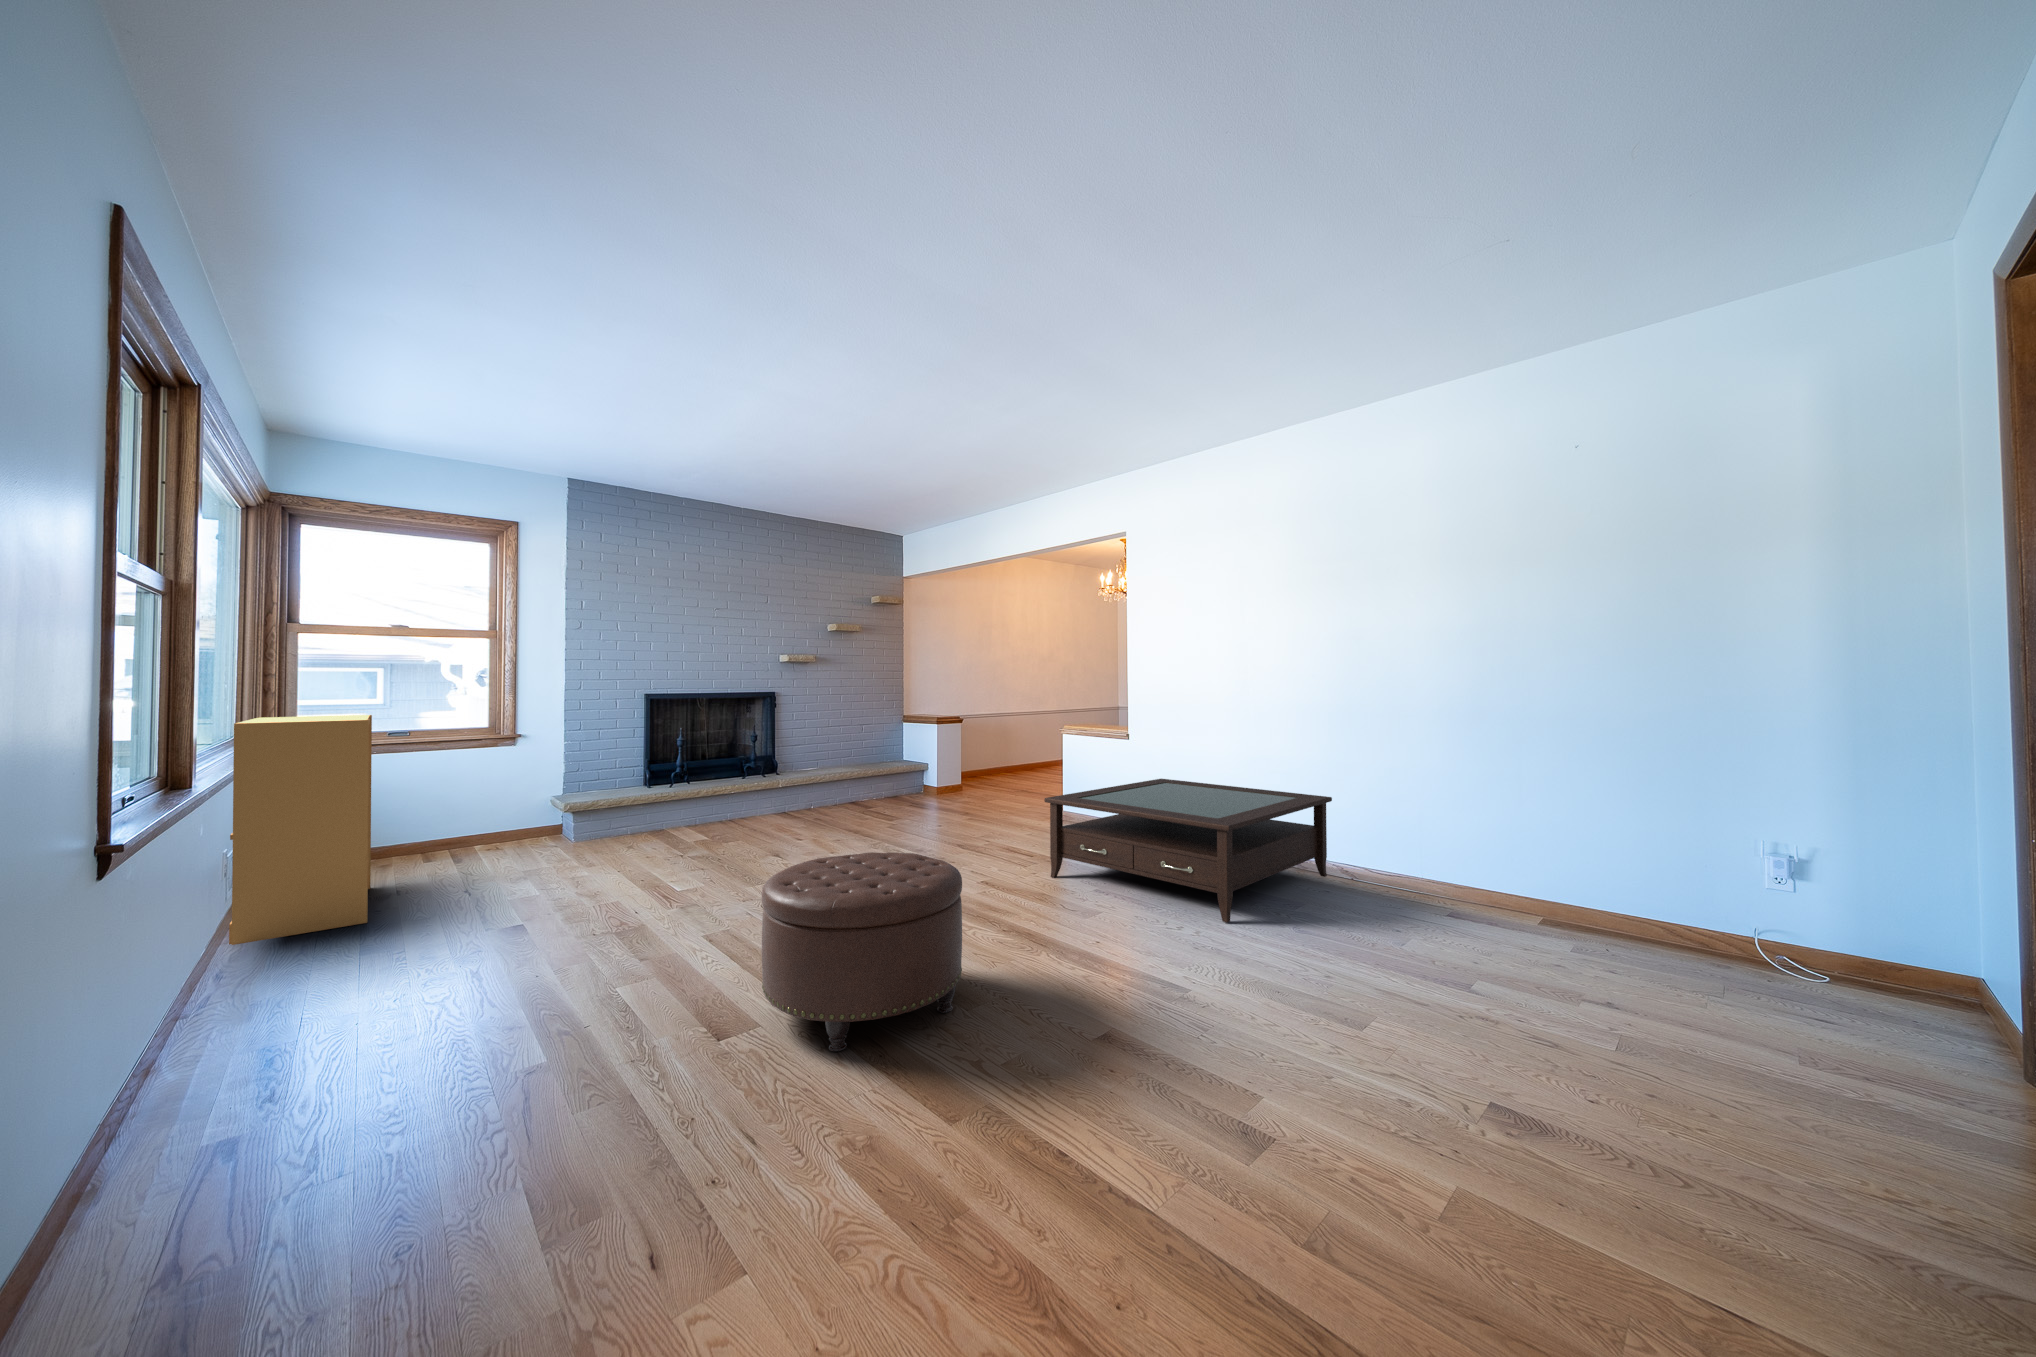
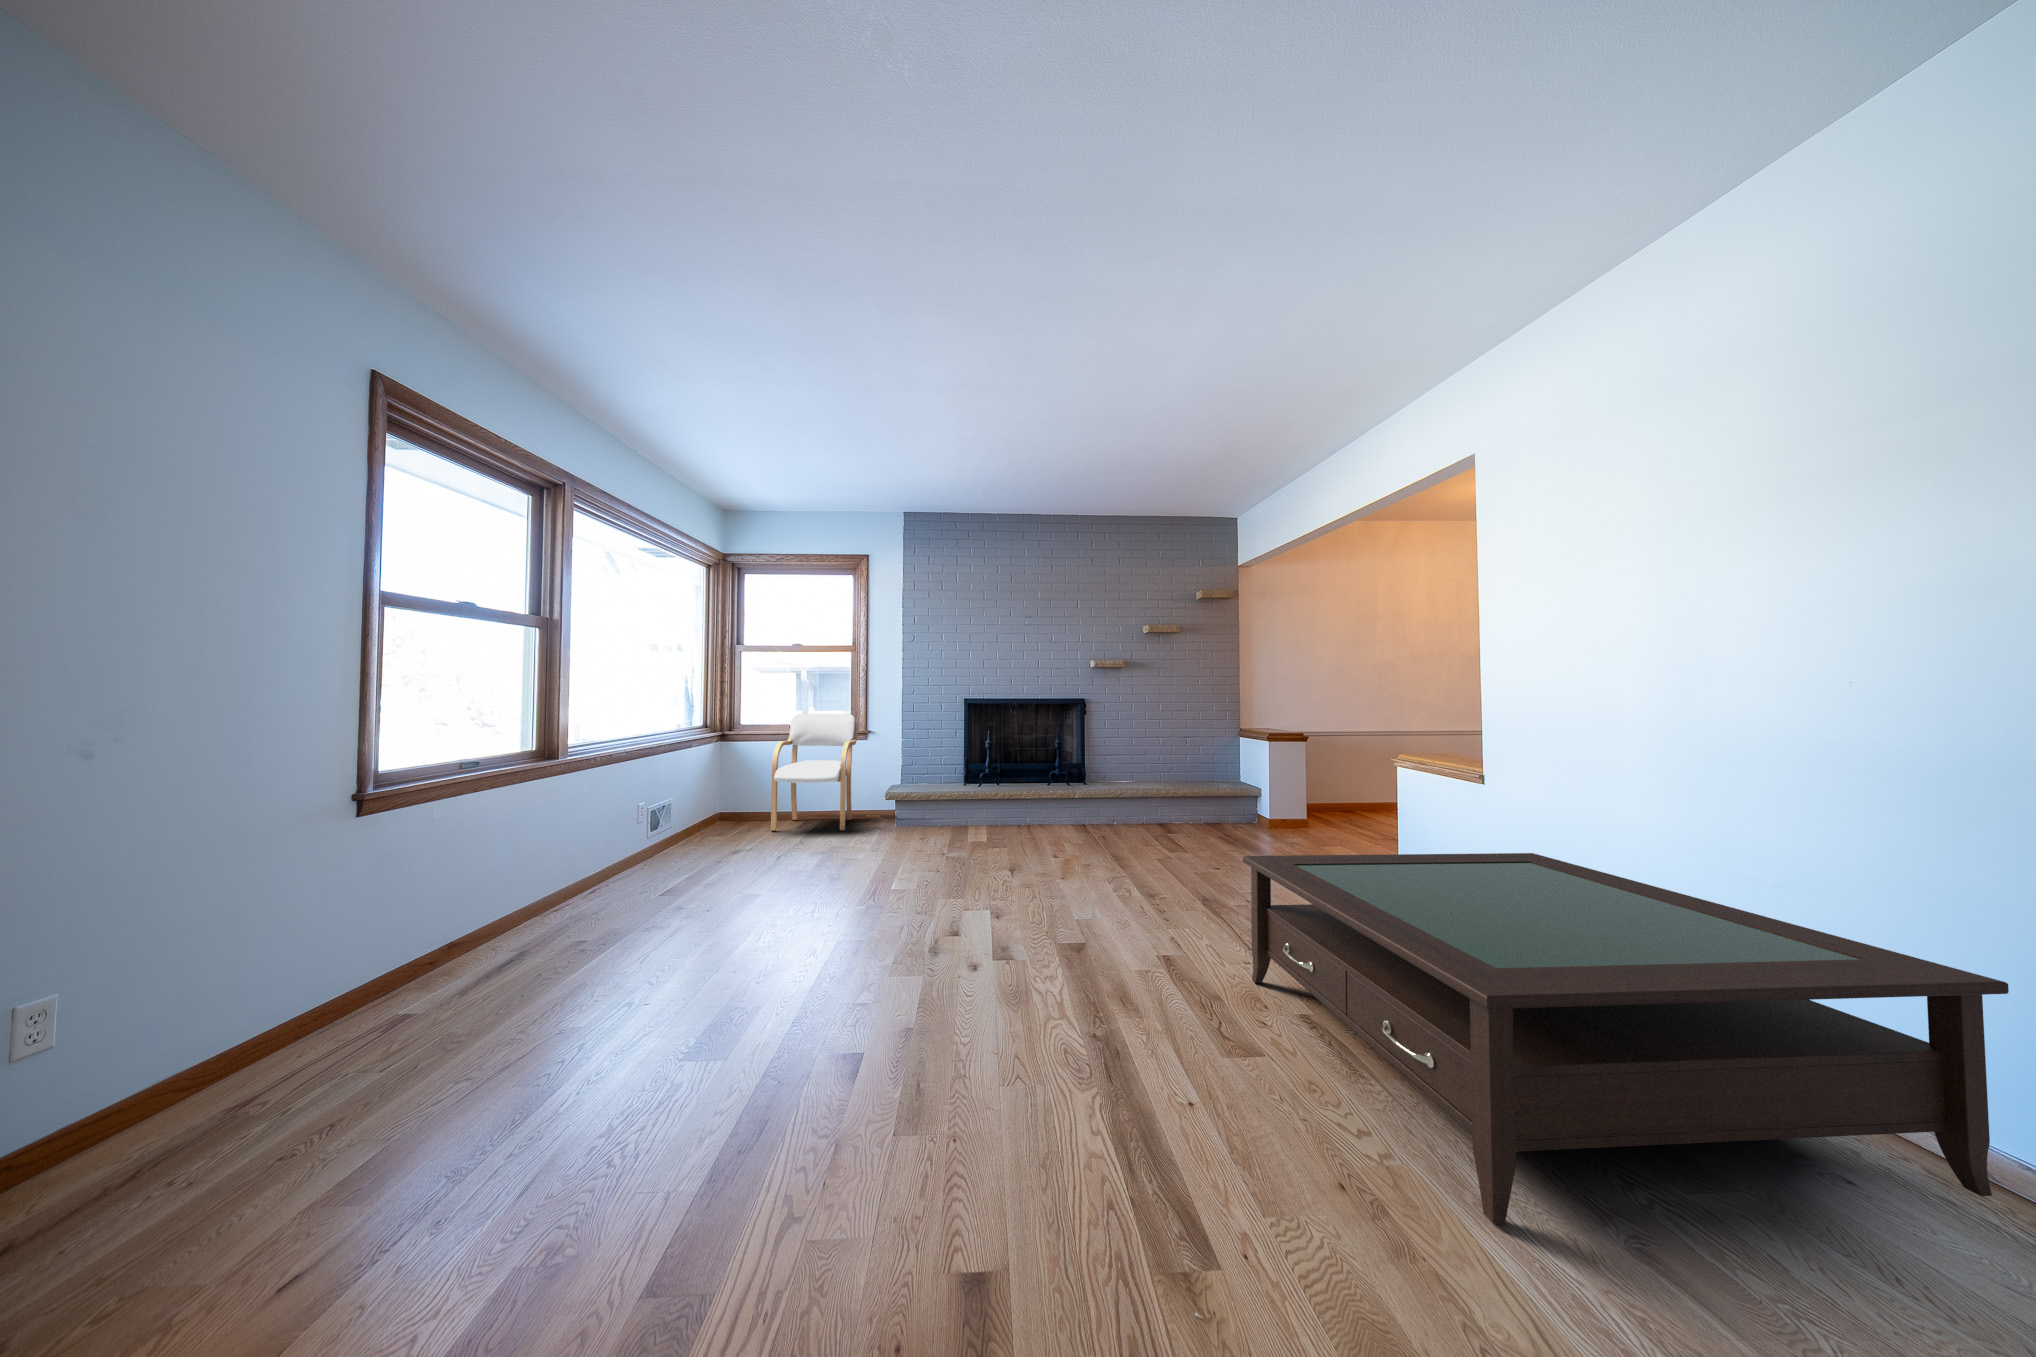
bookshelf: present [229,715,372,945] -> none [606,709,736,868]
armchair: none [405,716,523,871] -> present [771,714,858,831]
ottoman: present [762,852,962,1052] -> none [566,891,870,1180]

